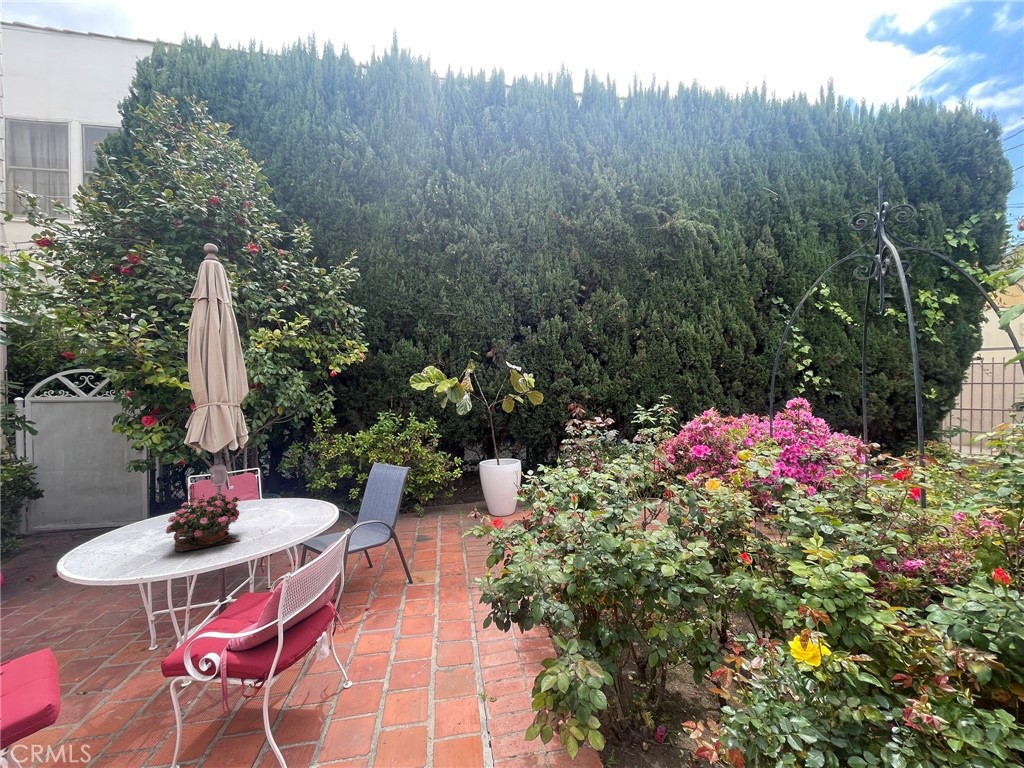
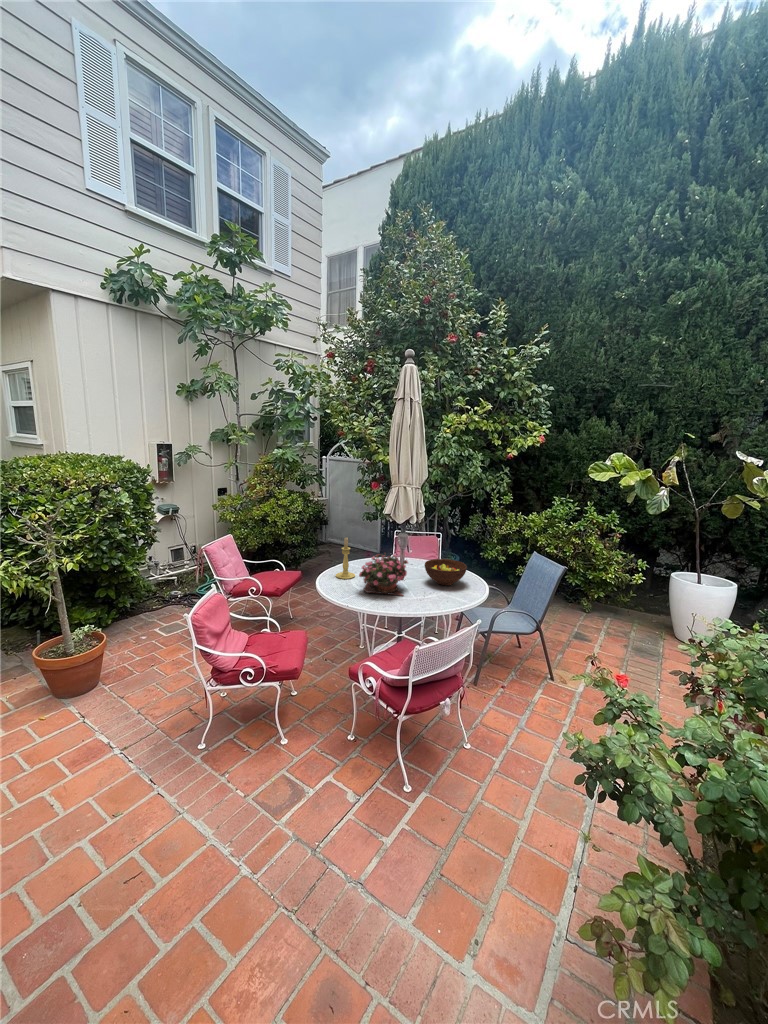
candle holder: none [111,486,148,549] -> present [336,537,355,579]
fruit bowl: none [259,487,314,518] -> present [425,559,467,585]

